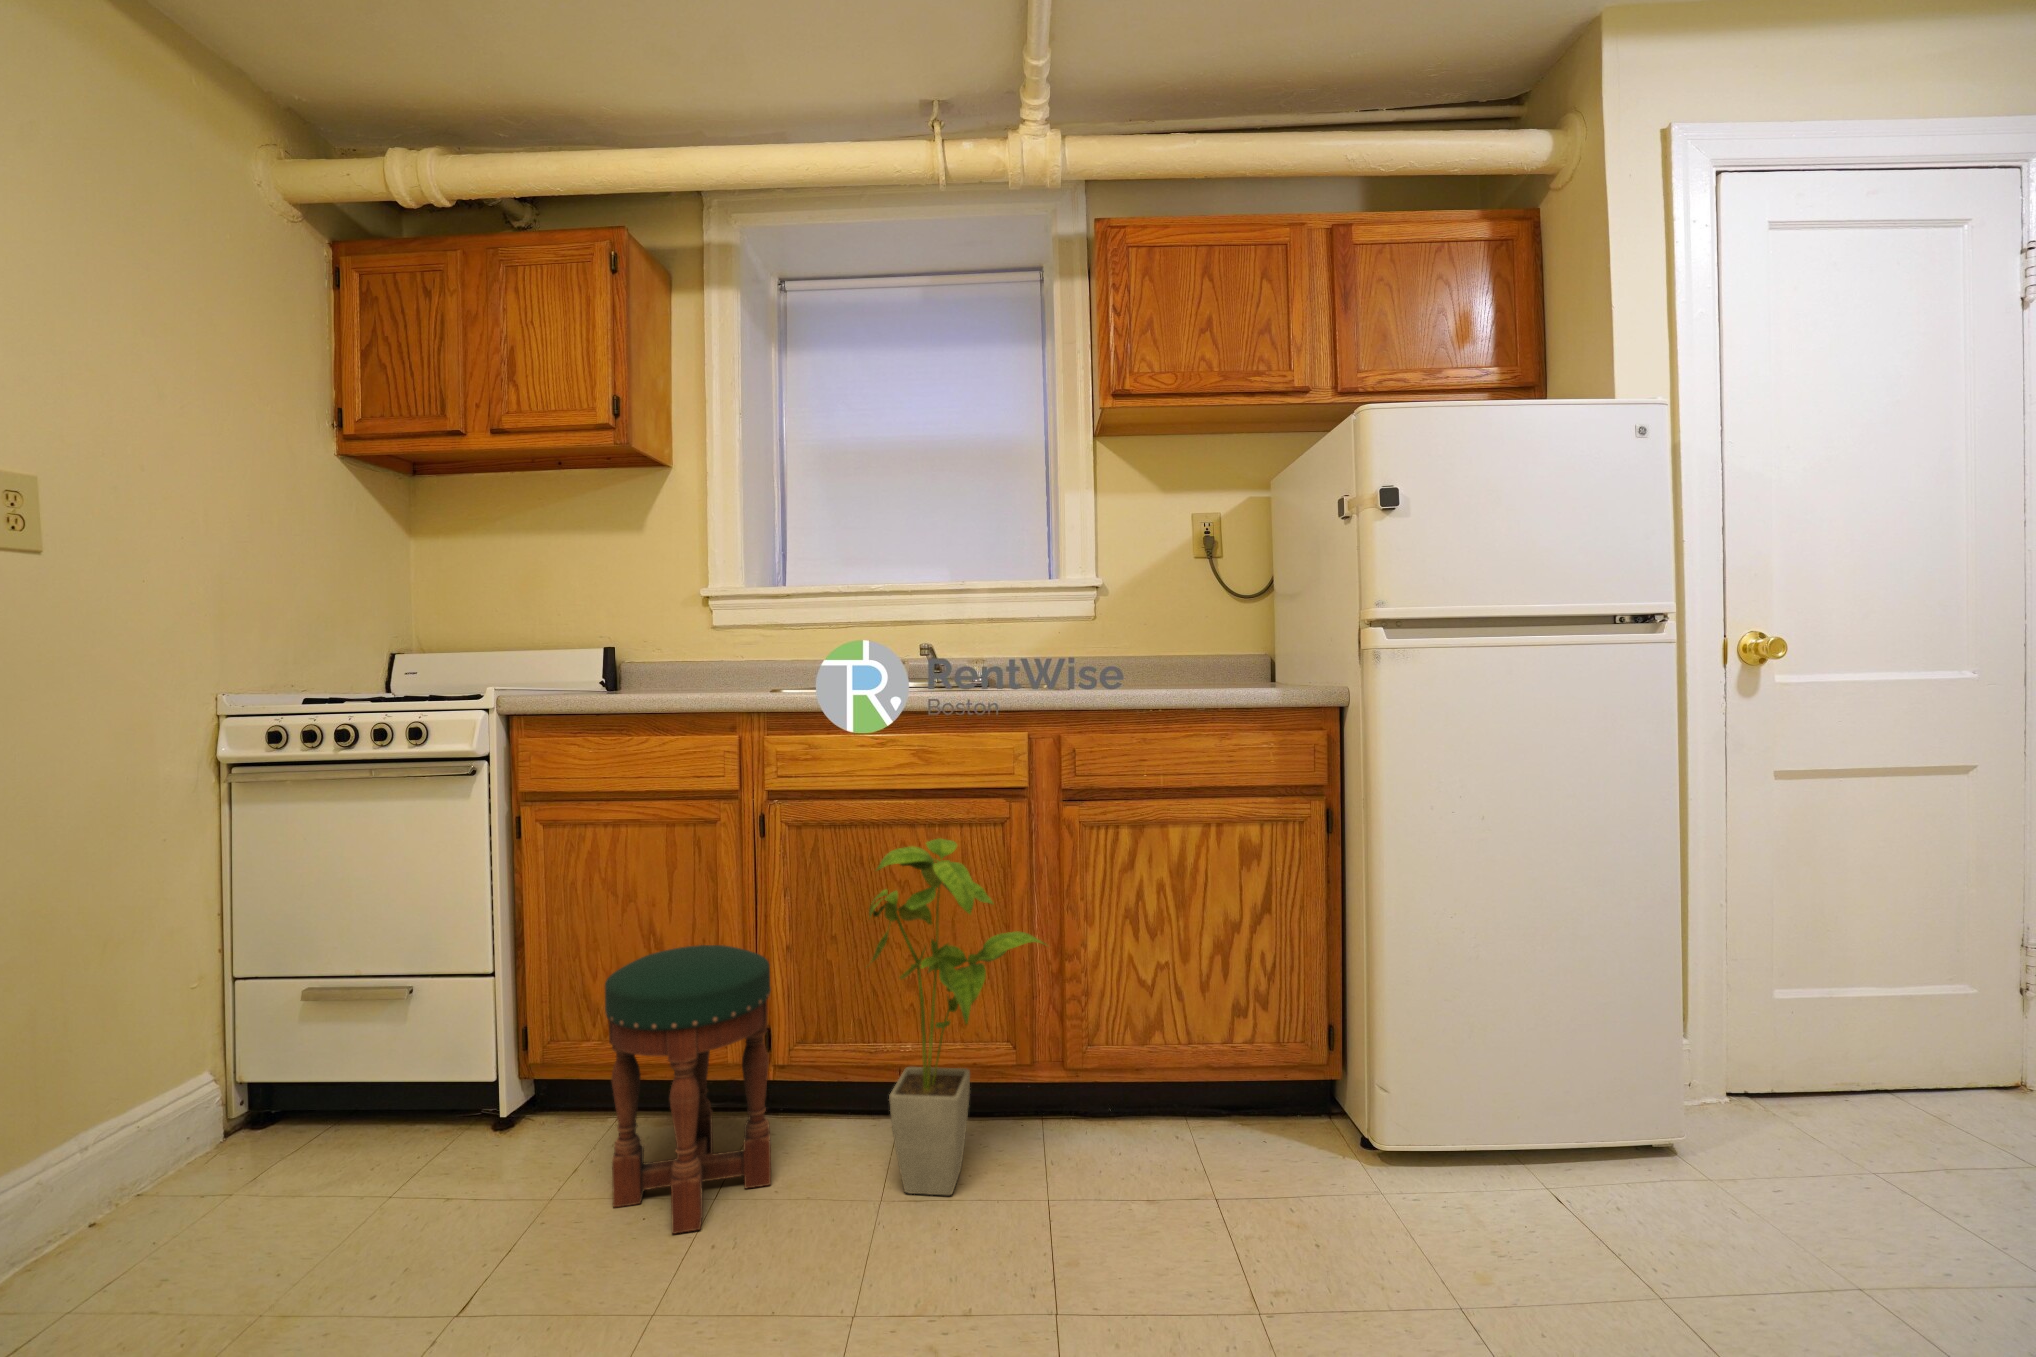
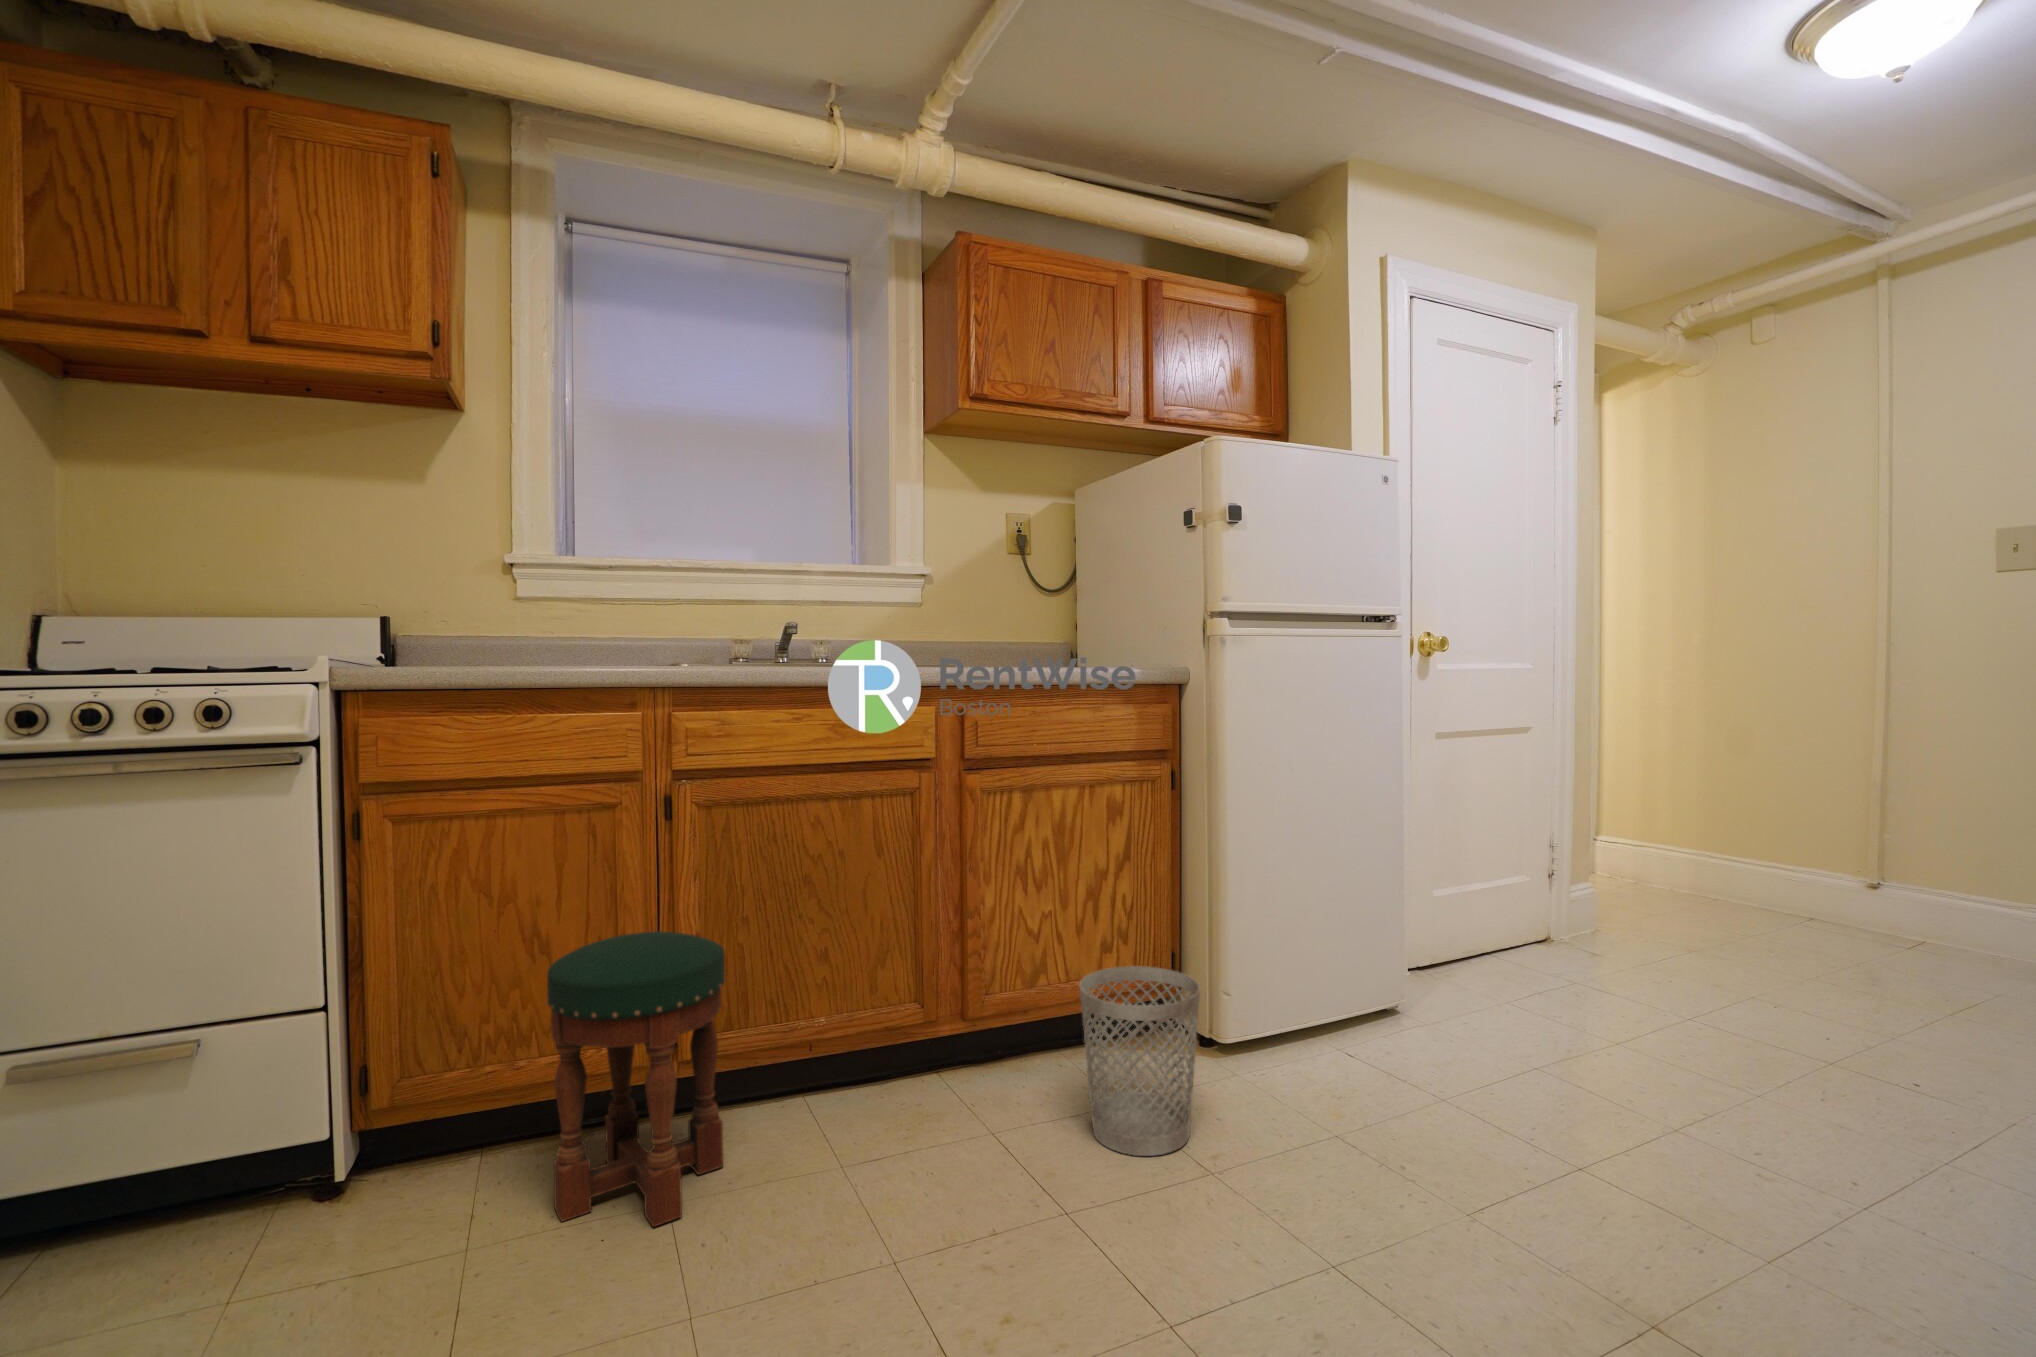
house plant: present [866,838,1046,1195] -> none [810,805,979,1145]
wastebasket: none [1126,1045,1273,1288] -> present [1080,966,1200,1156]

